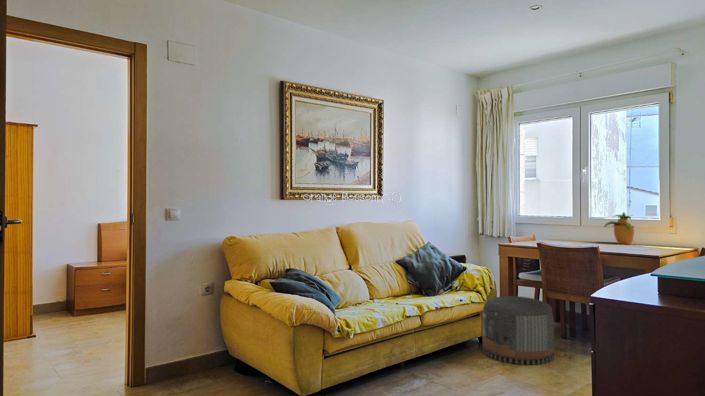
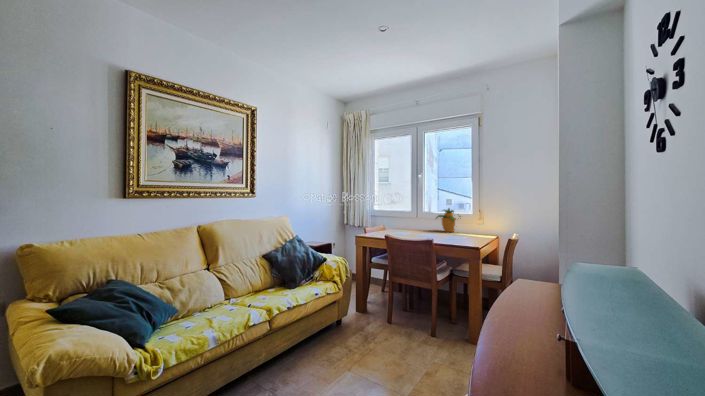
pouf: present [482,296,554,365] -> none [338,283,398,353]

